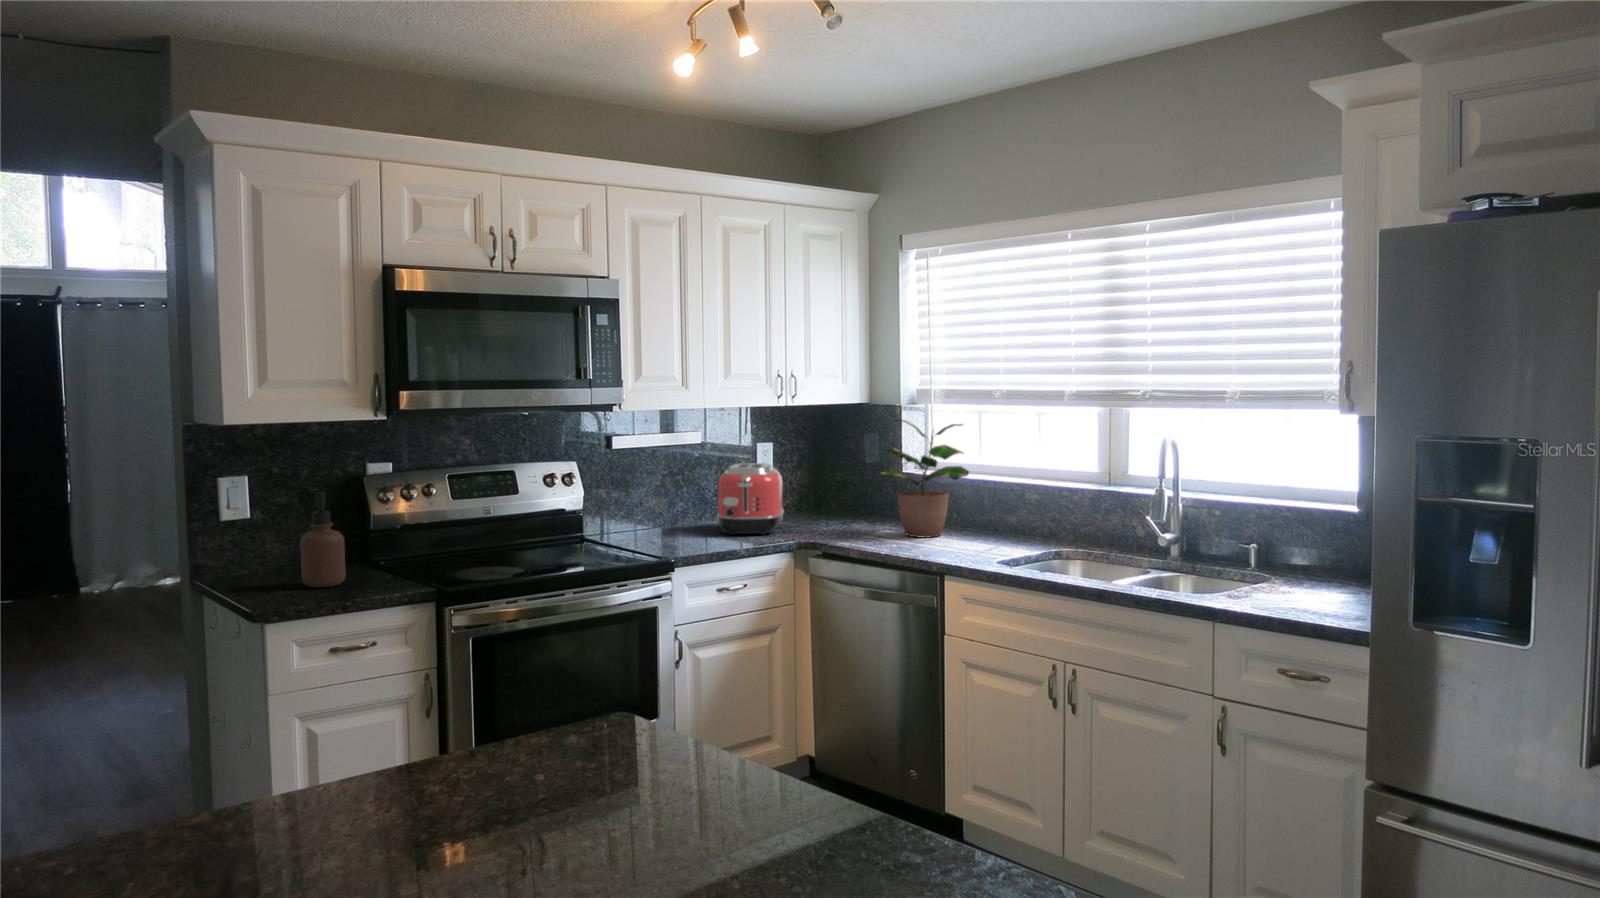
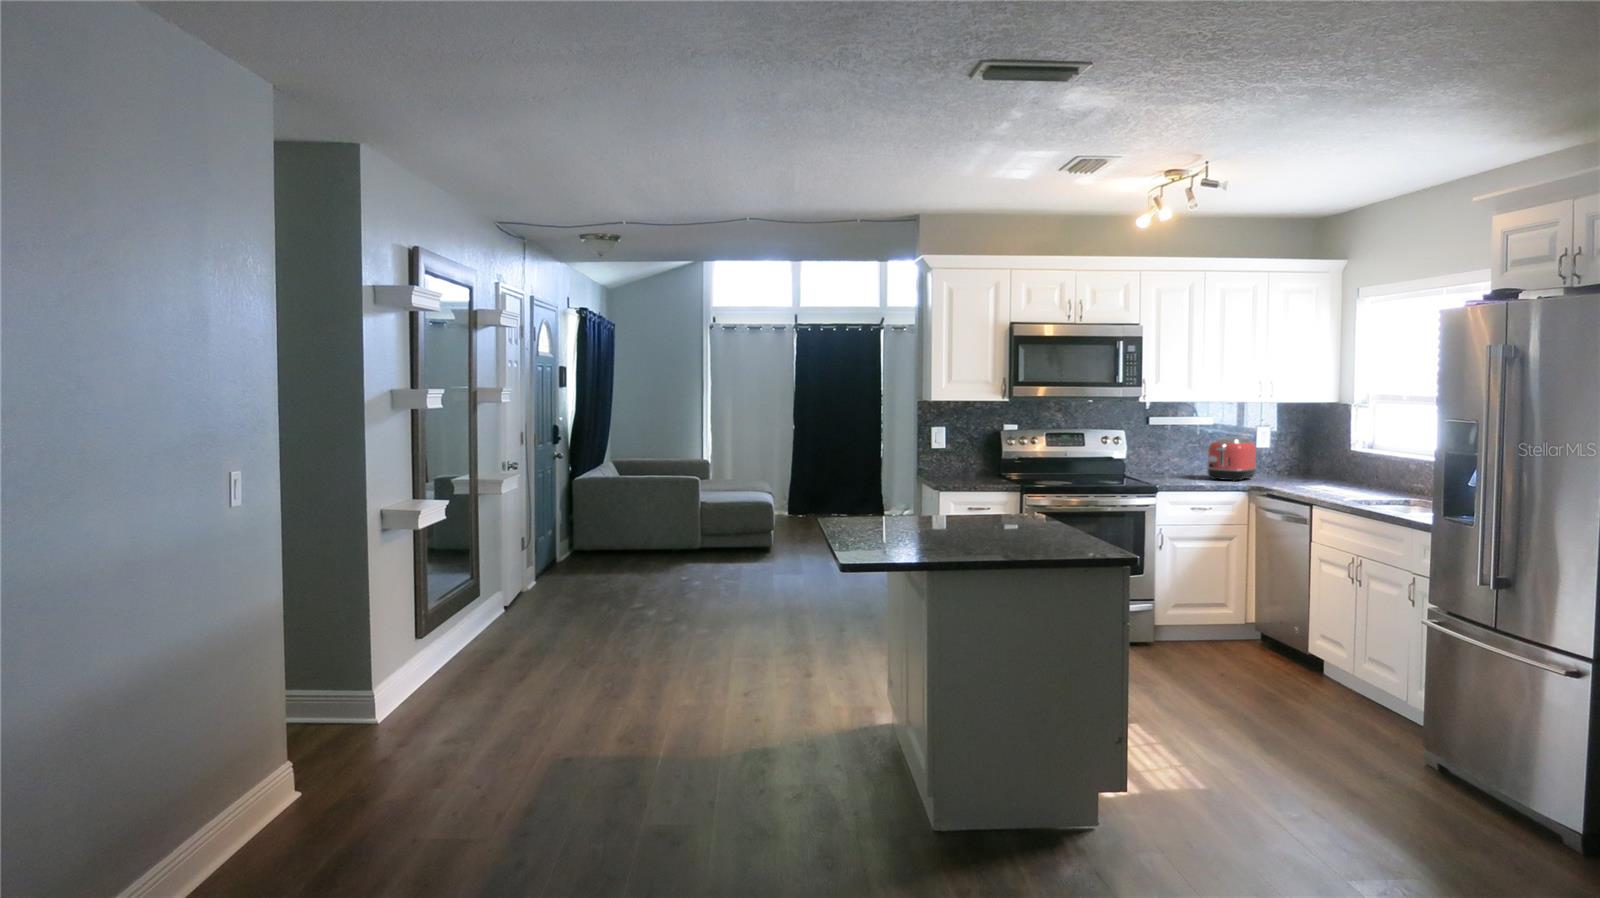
potted plant: present [881,419,969,537] -> none [1305,411,1376,489]
soap dispenser: present [300,492,346,588] -> none [964,435,984,480]

